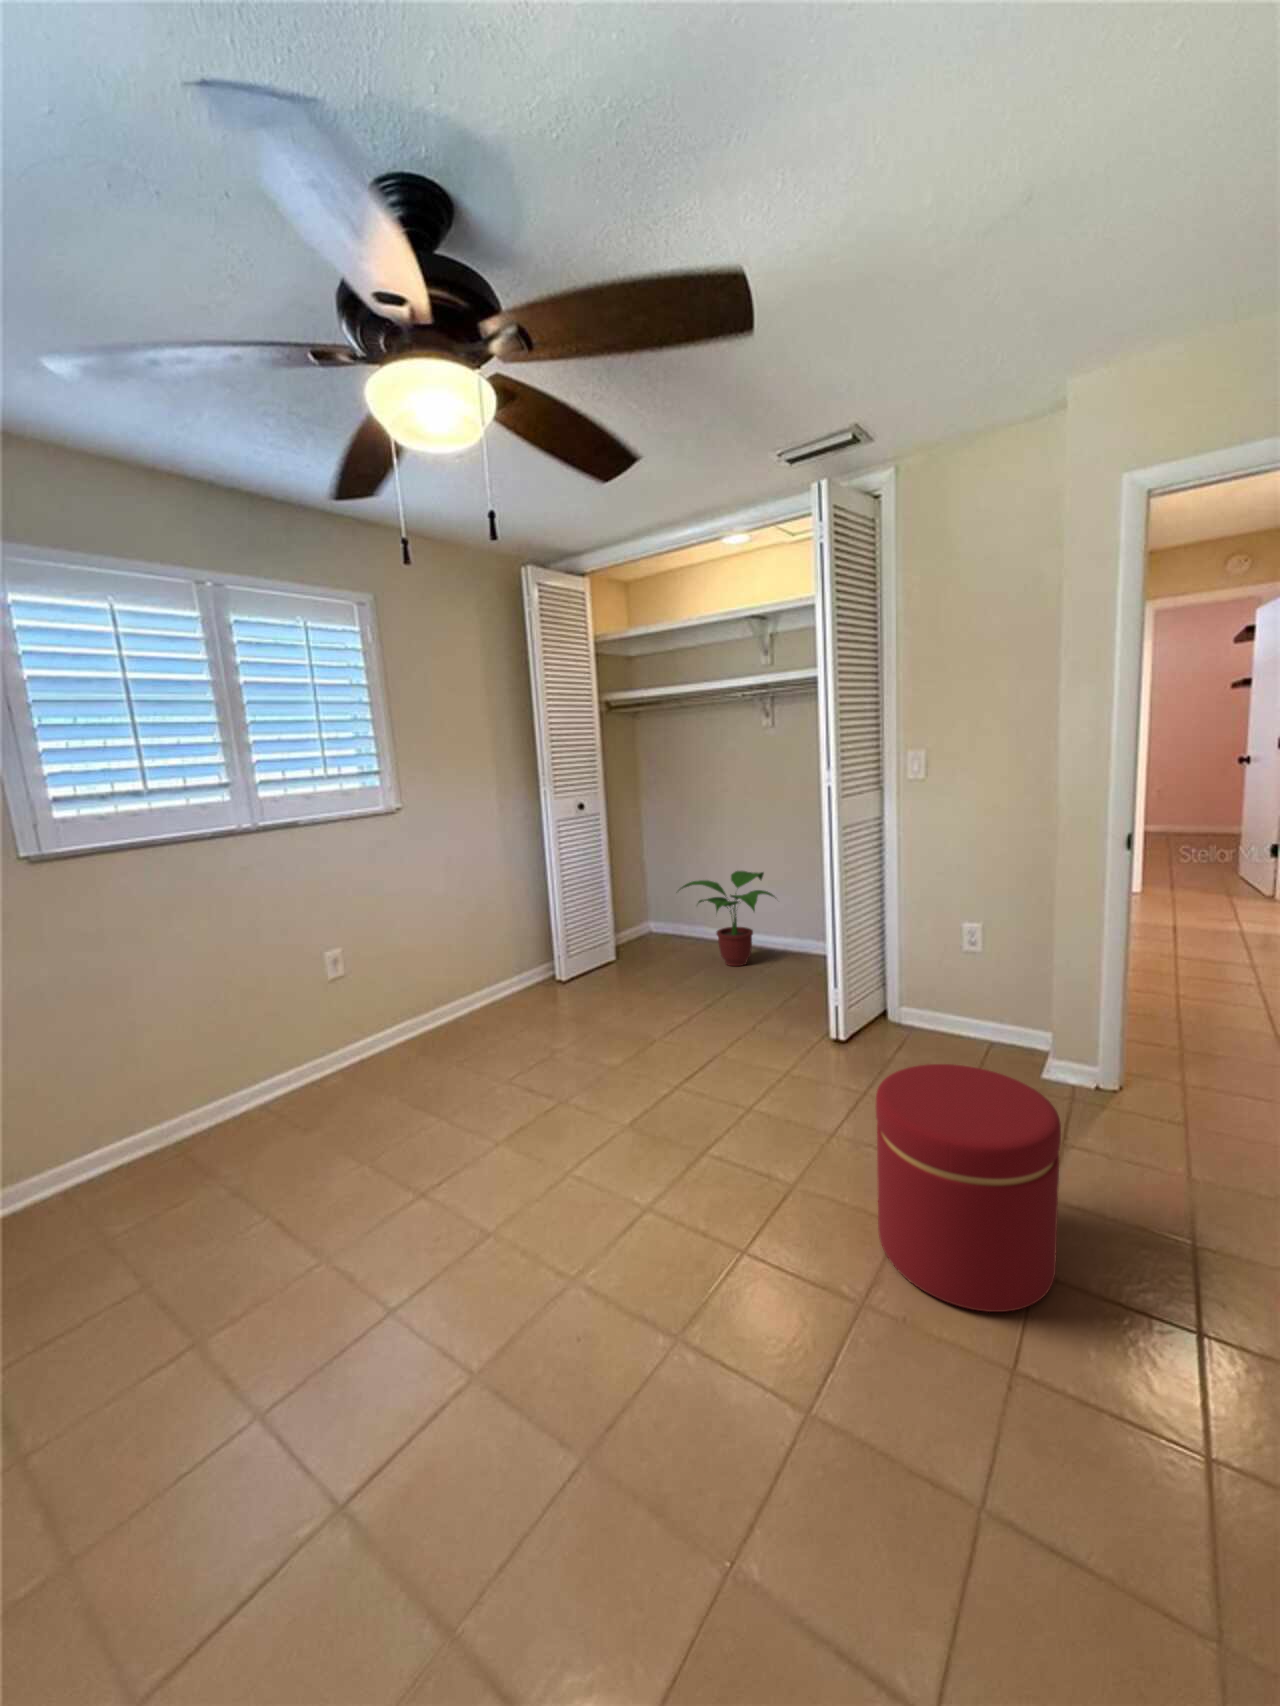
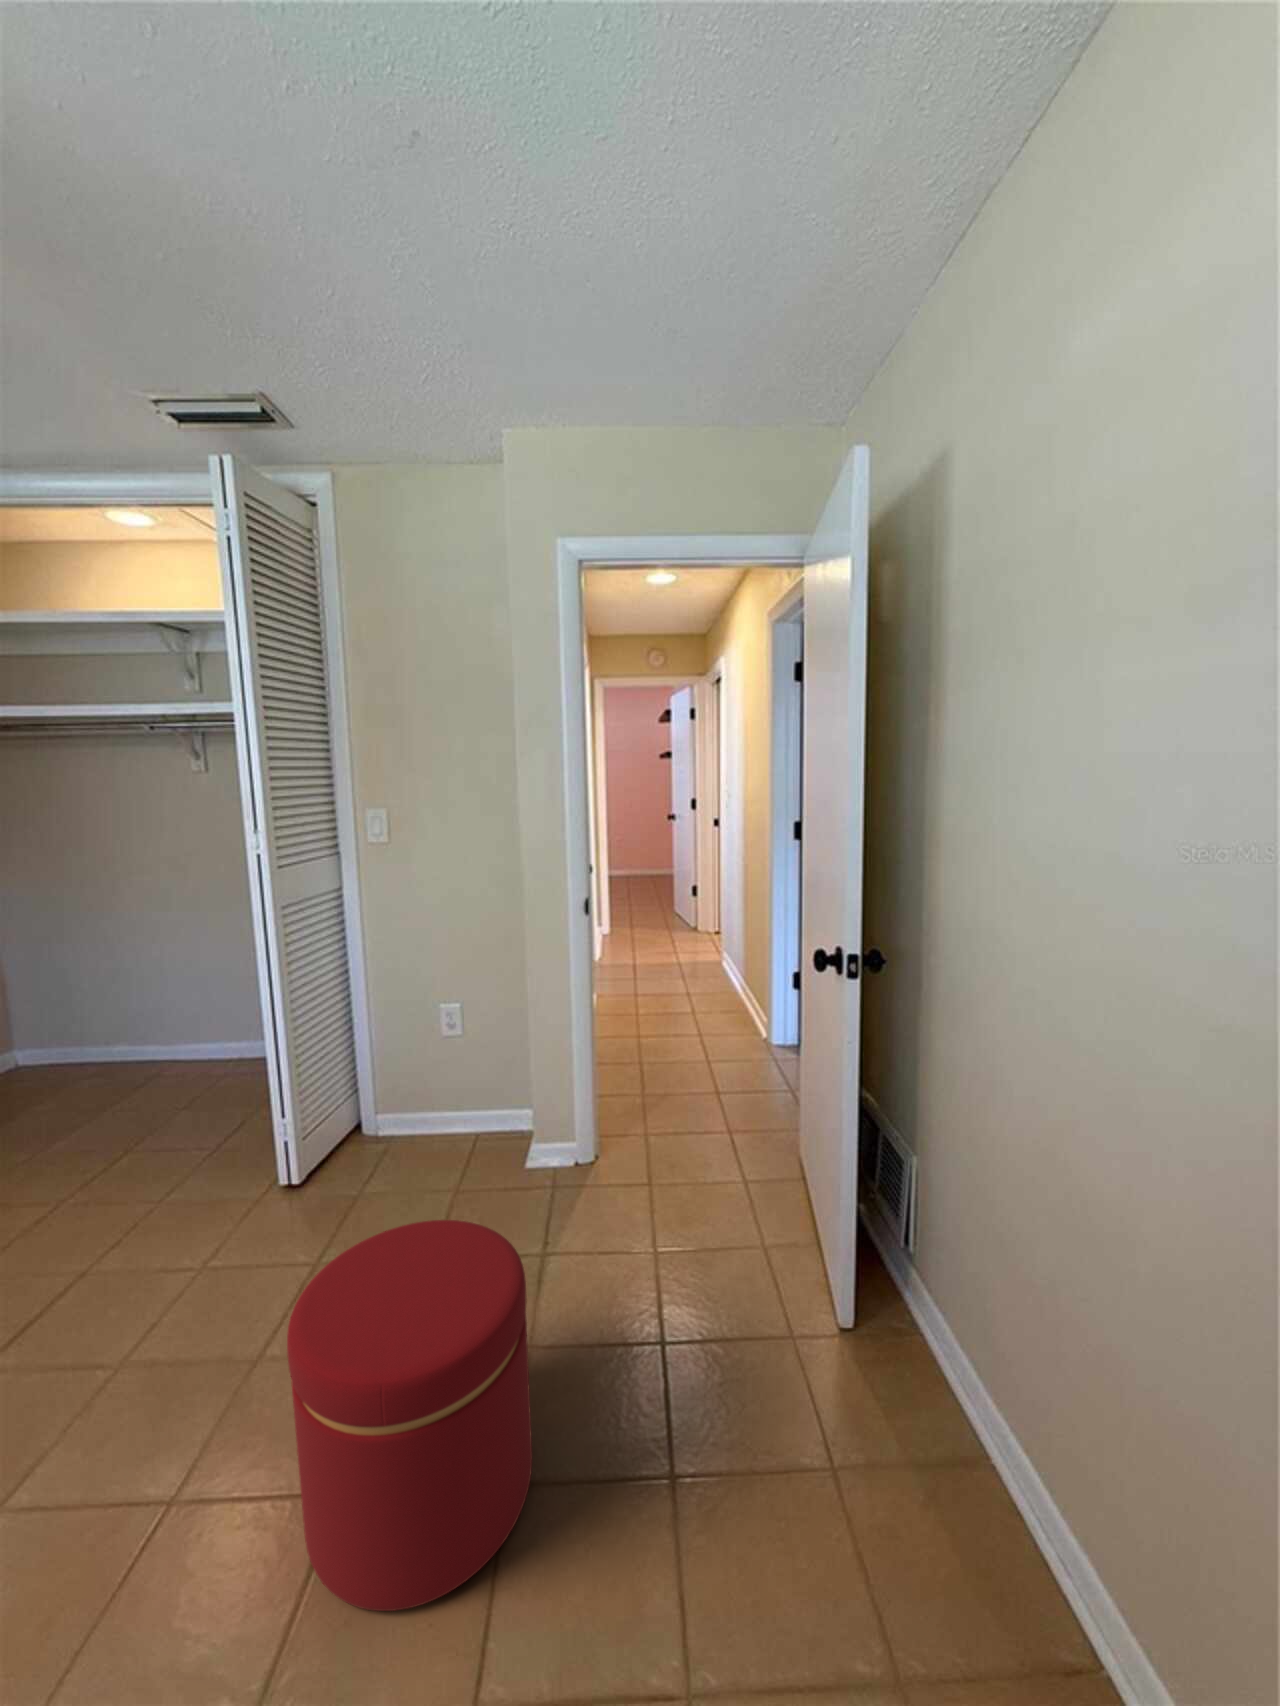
potted plant: present [680,871,774,966] -> none [48,960,223,1099]

